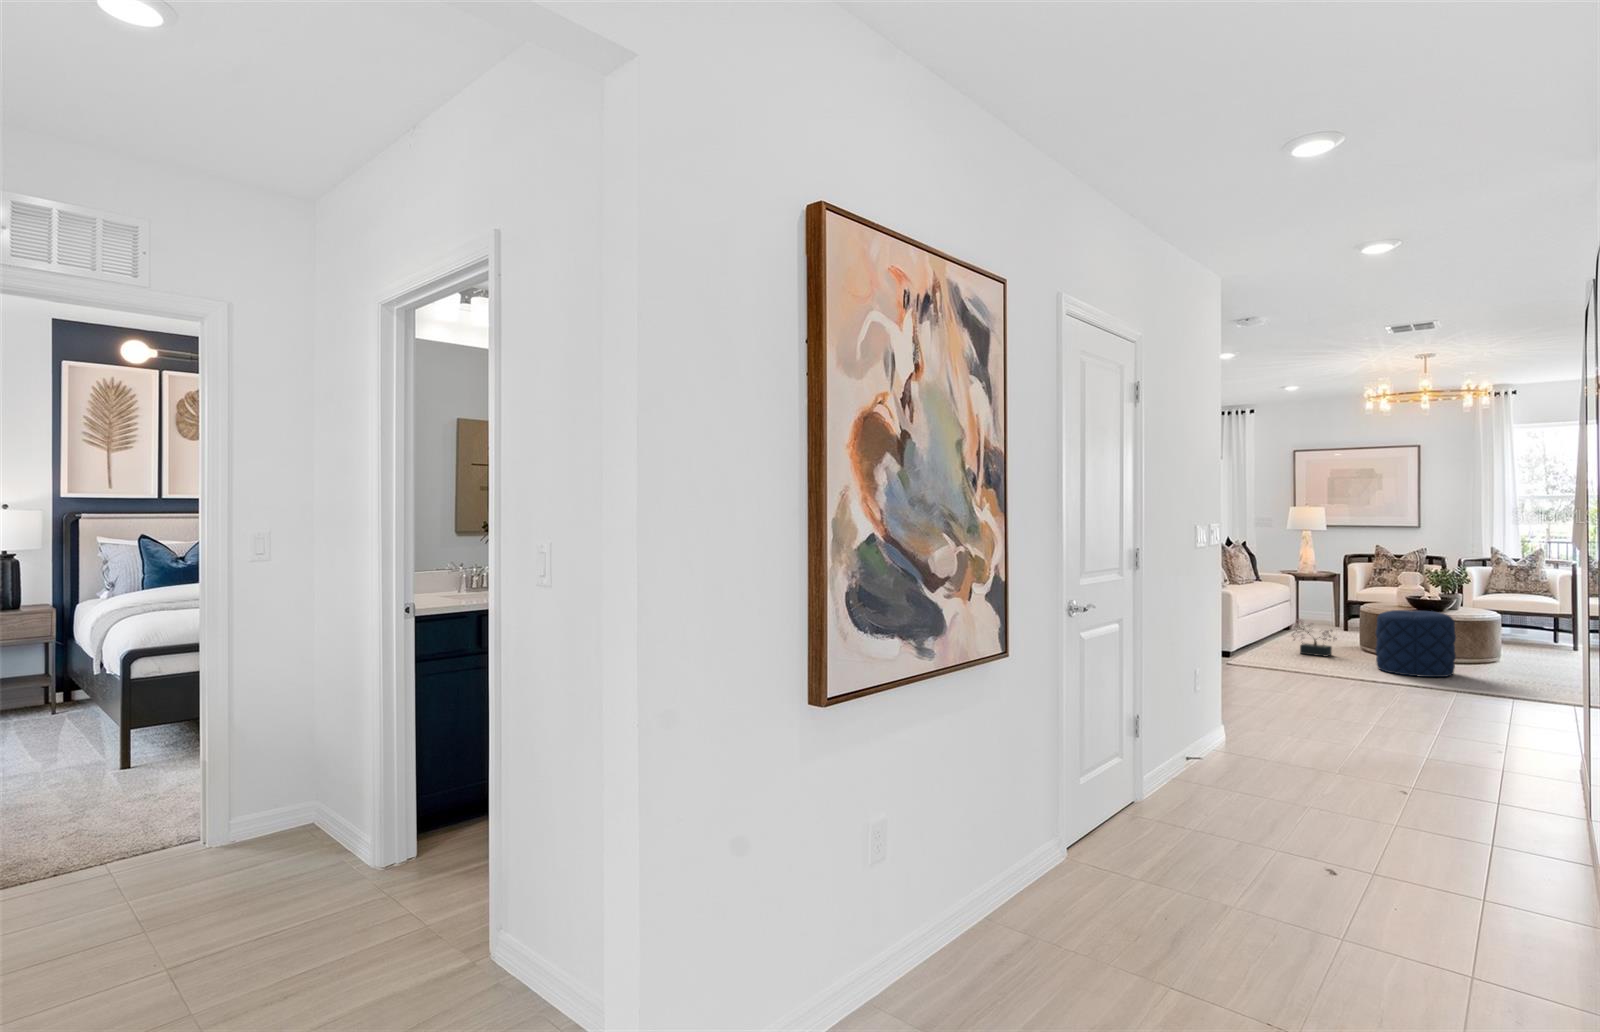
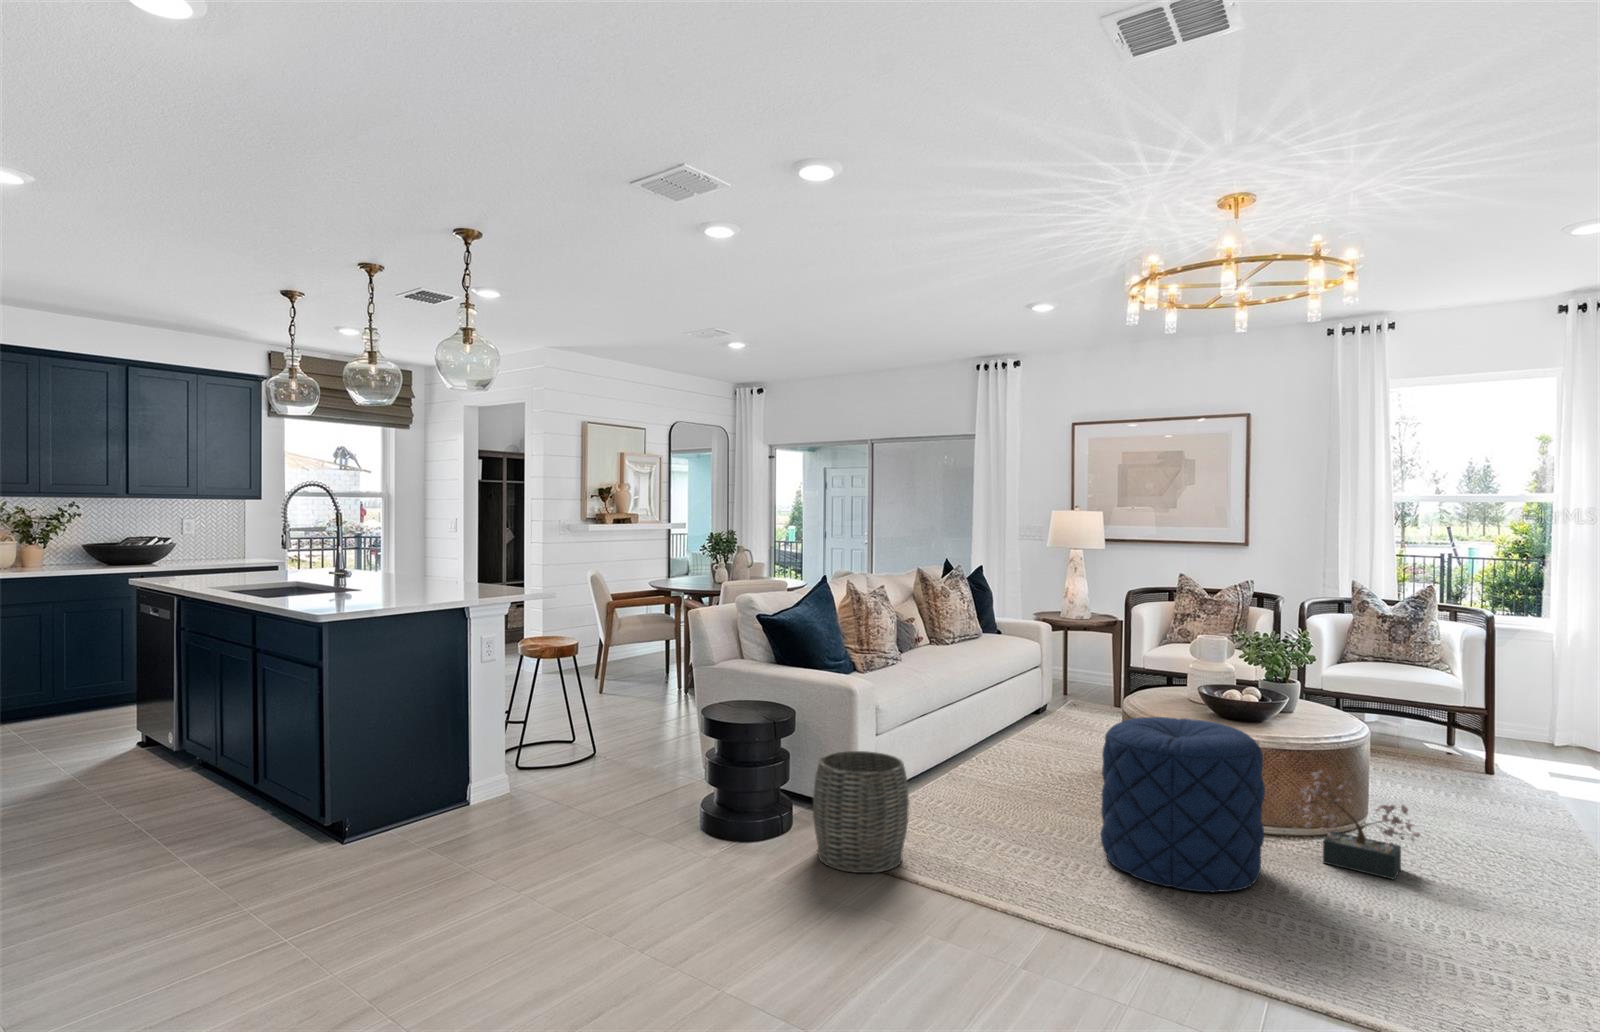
decorative plant: present [1292,620,1337,656] -> present [1298,770,1420,879]
woven basket: none [1245,626,1291,672] -> present [813,751,909,873]

